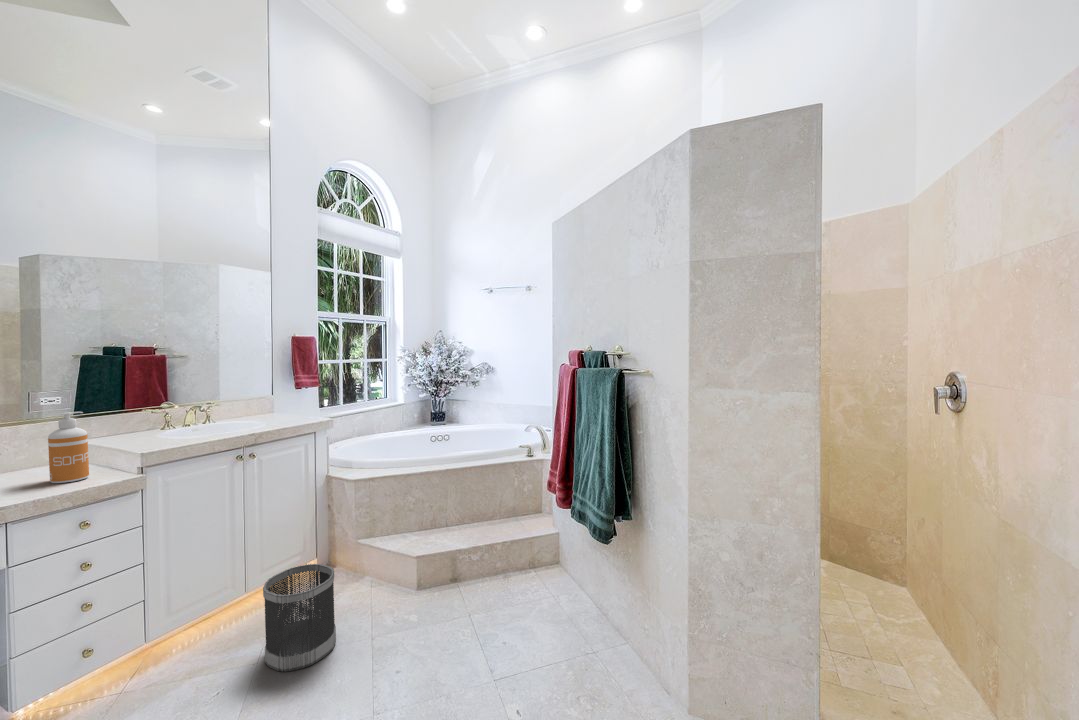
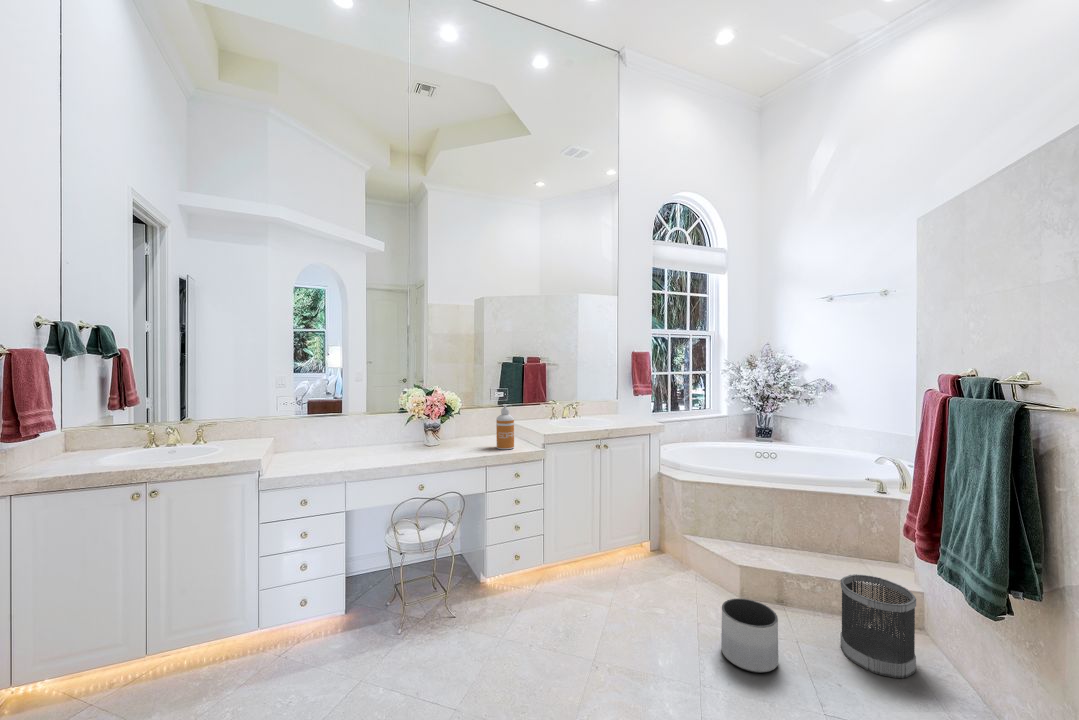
wastebasket: present [263,564,336,672] -> present [841,574,916,678]
planter: none [399,588,454,664] -> present [721,599,778,673]

